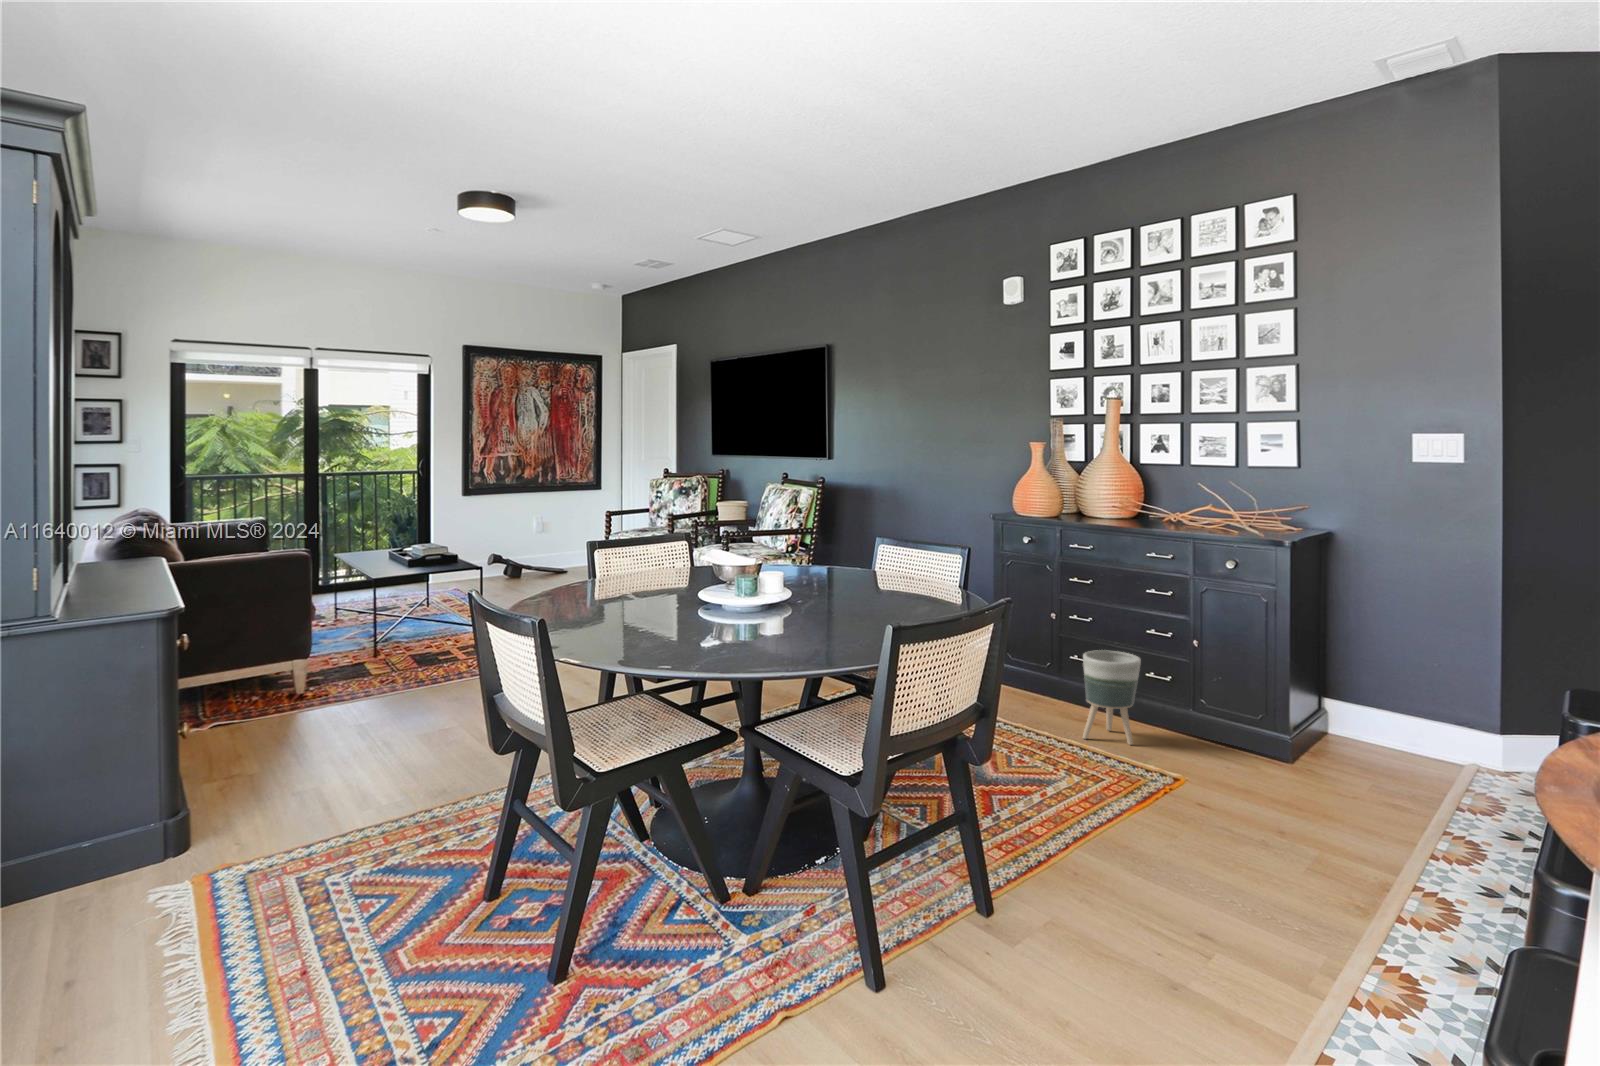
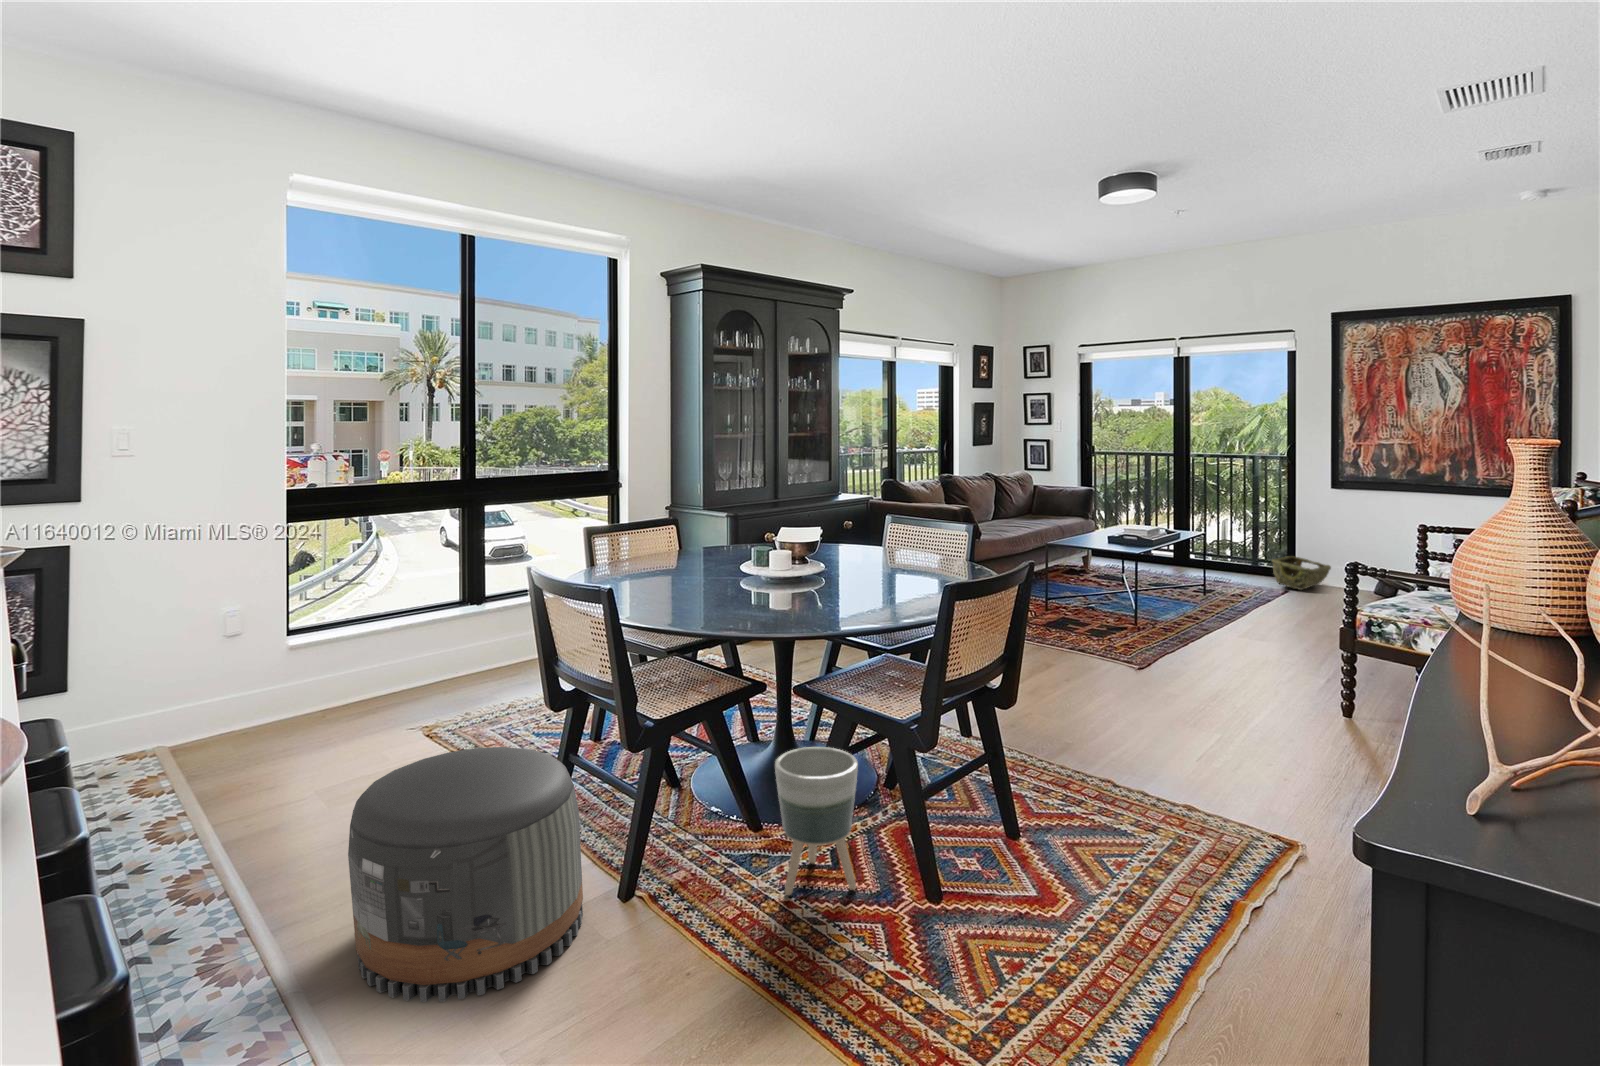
woven basket: none [446,560,497,587] -> present [1272,556,1331,590]
pouf: none [1184,687,1378,867] -> present [348,747,583,1002]

